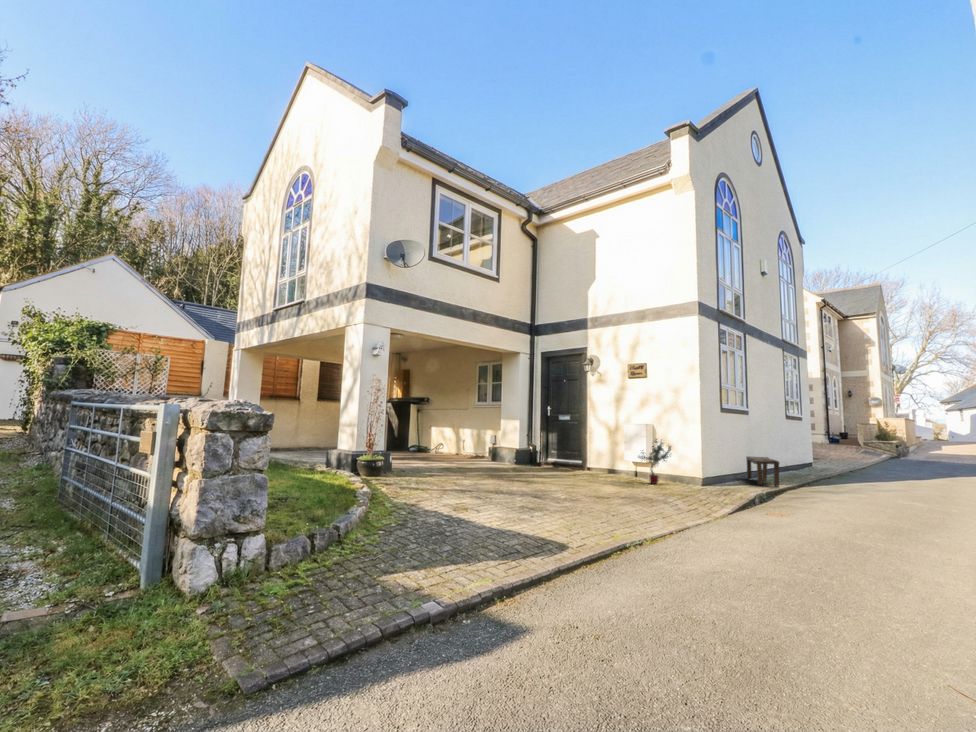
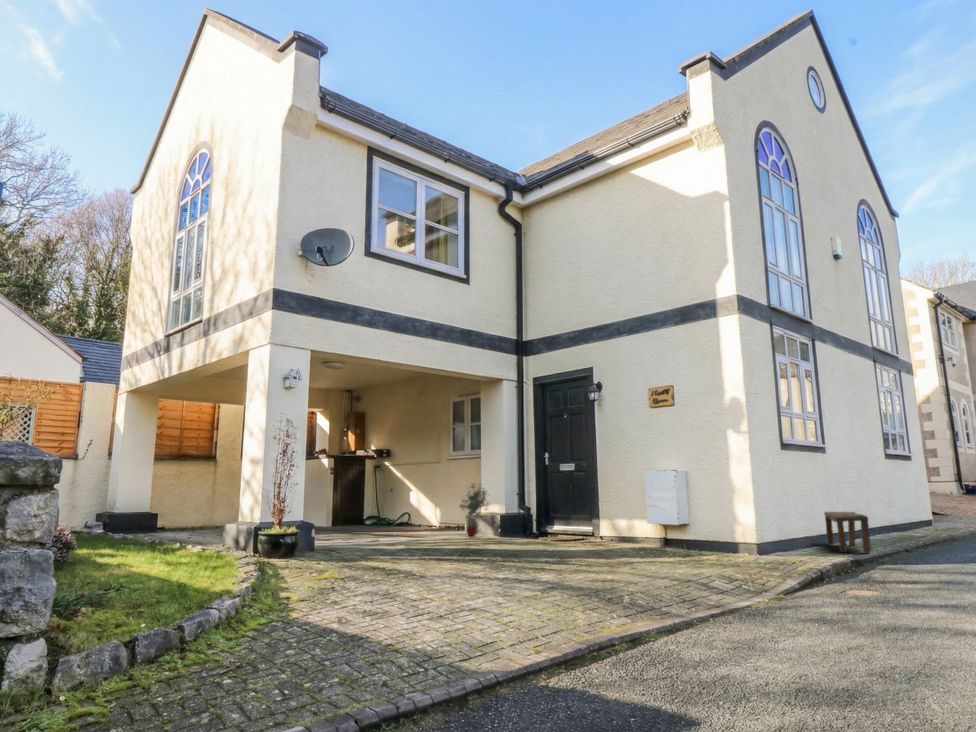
potted tree: present [639,439,671,484] -> present [459,484,488,536]

